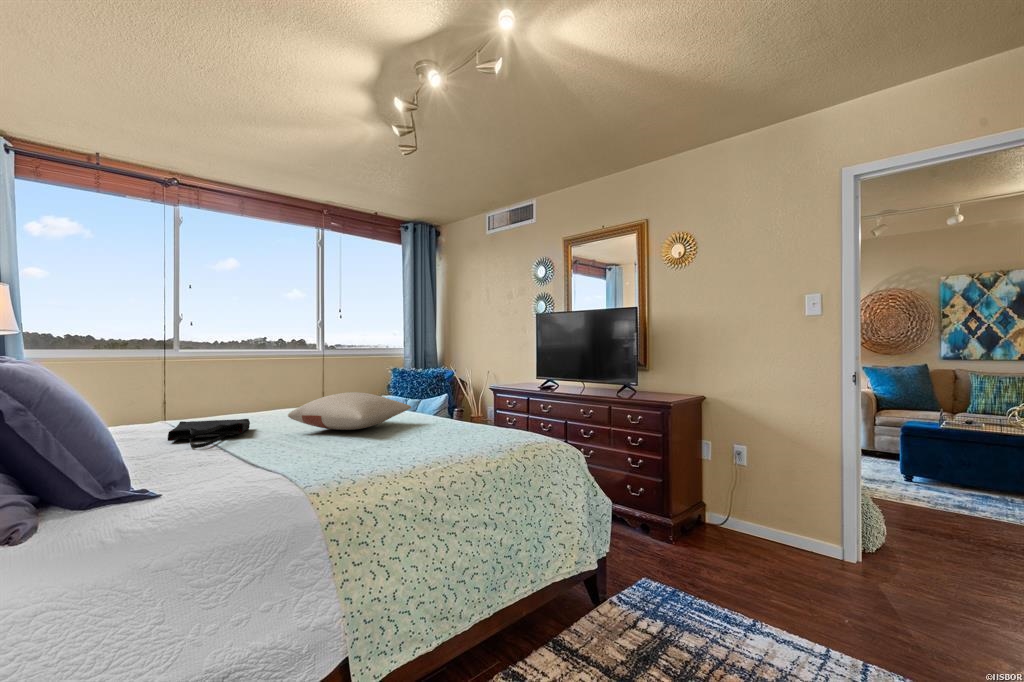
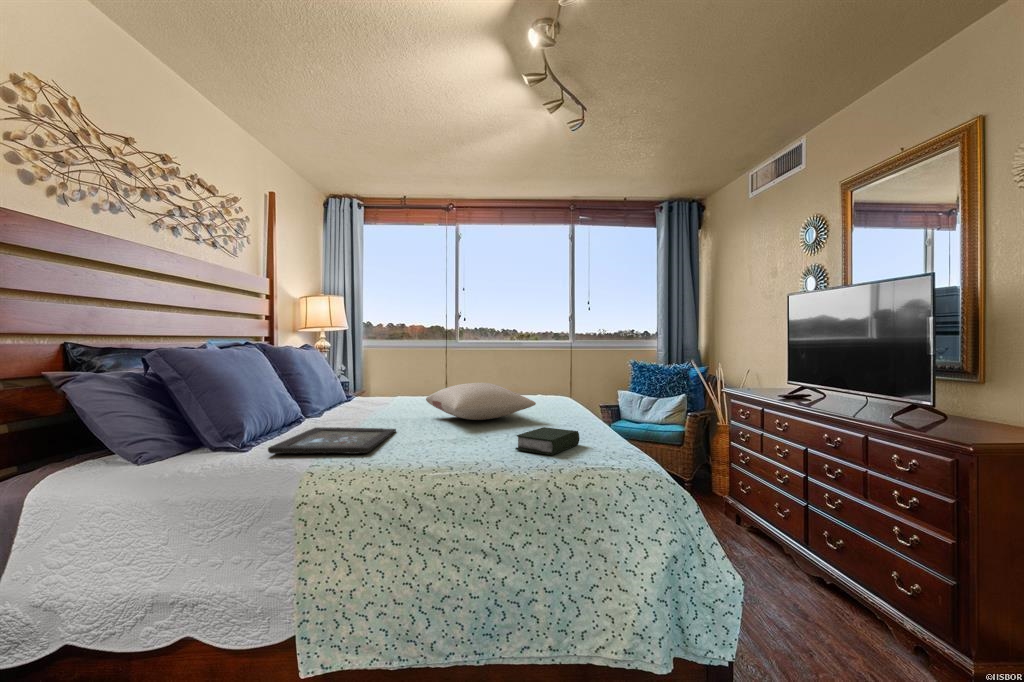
tote bag: present [168,419,250,448] -> none [350,396,418,418]
book: none [455,422,493,443] -> present [515,427,580,455]
tray: none [196,447,343,490] -> present [268,427,396,454]

